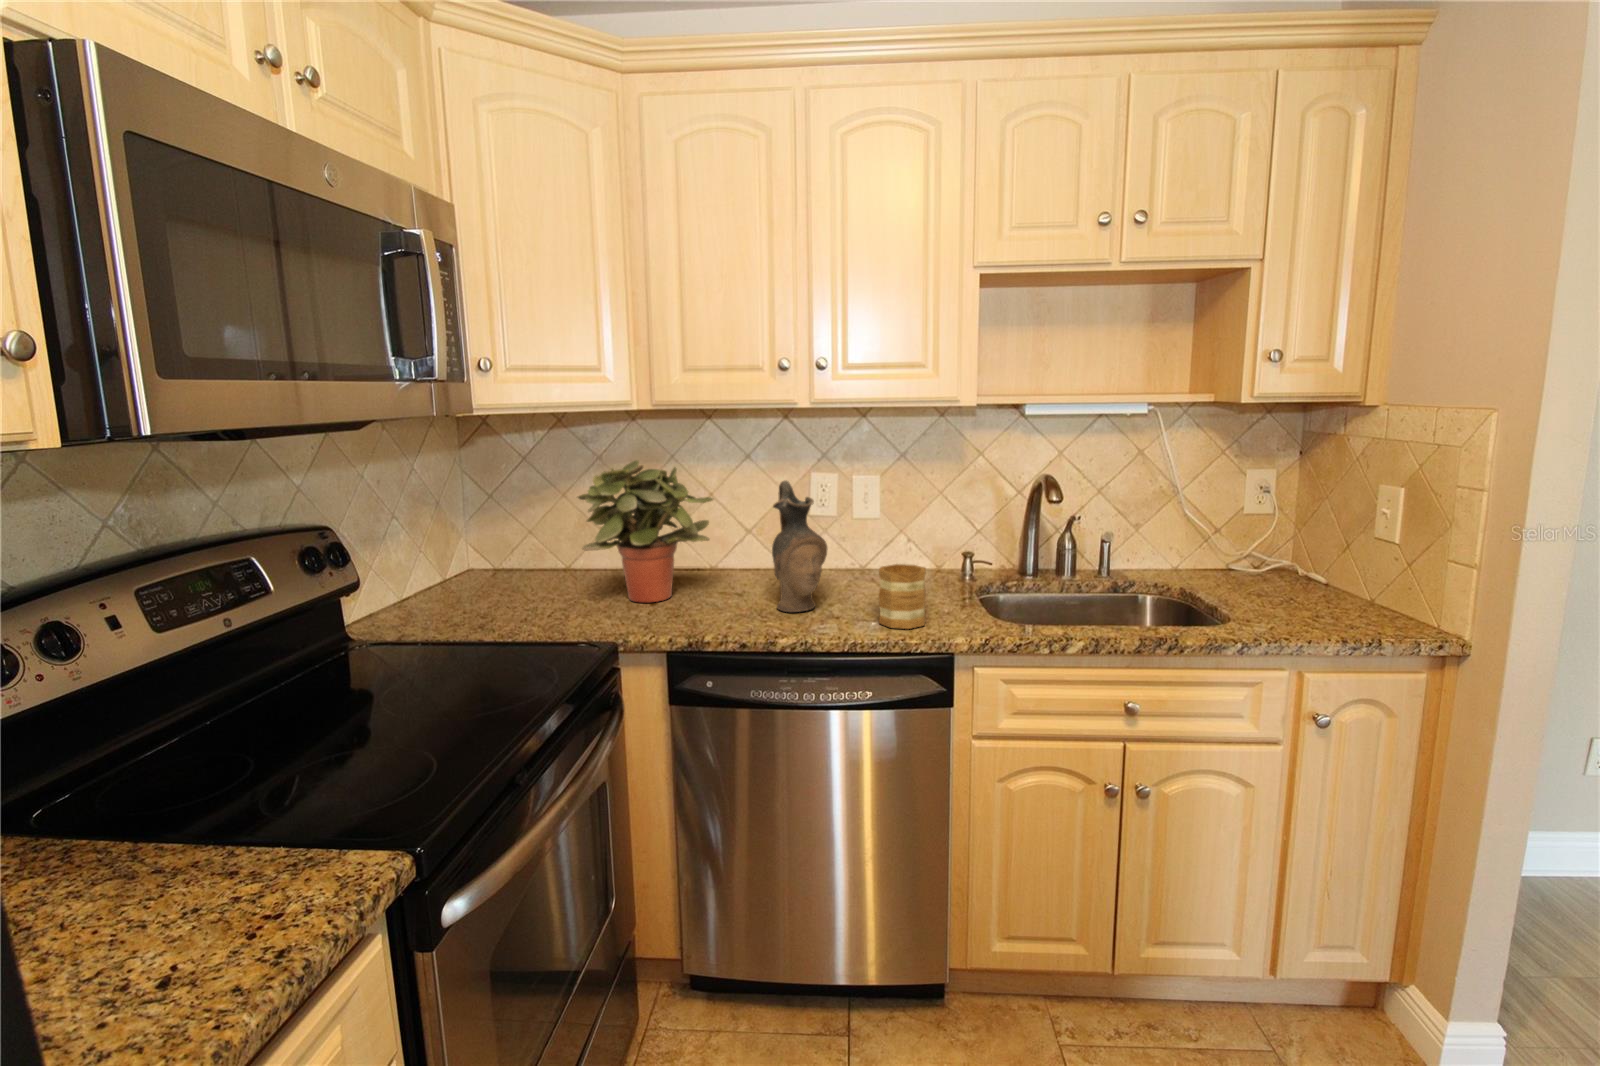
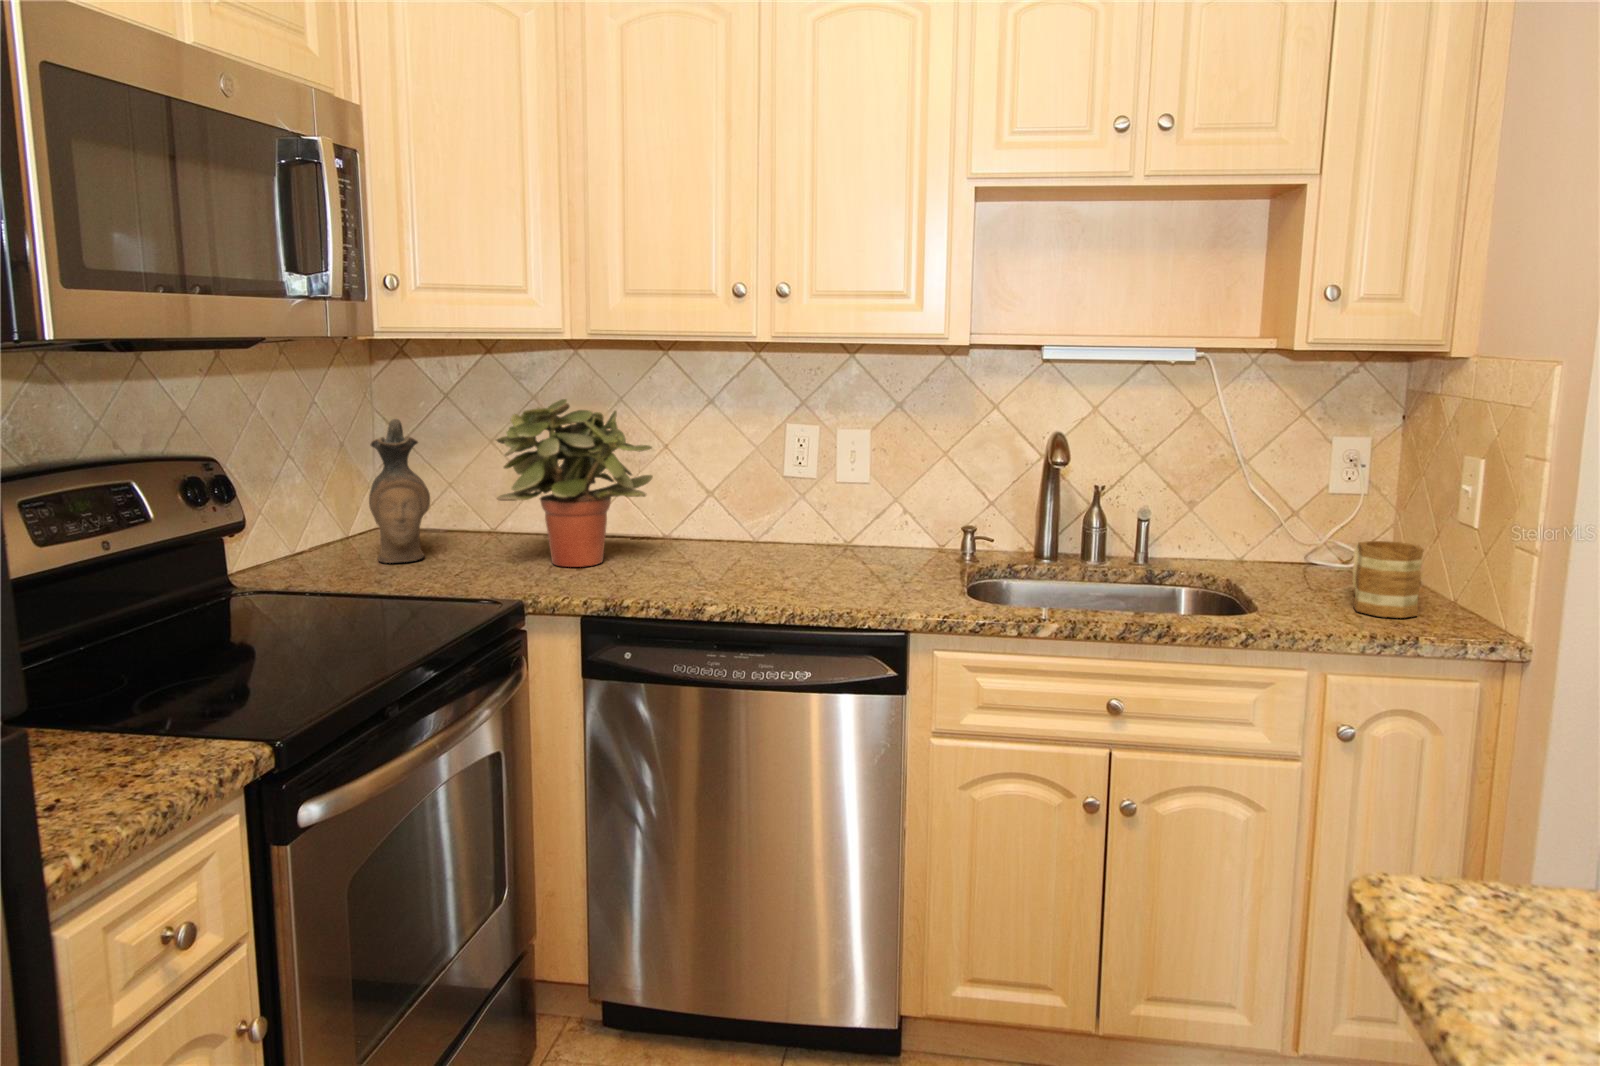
ceramic pitcher: present [772,481,827,612] -> present [369,419,430,563]
mug: present [879,564,926,629] -> present [1353,541,1424,618]

